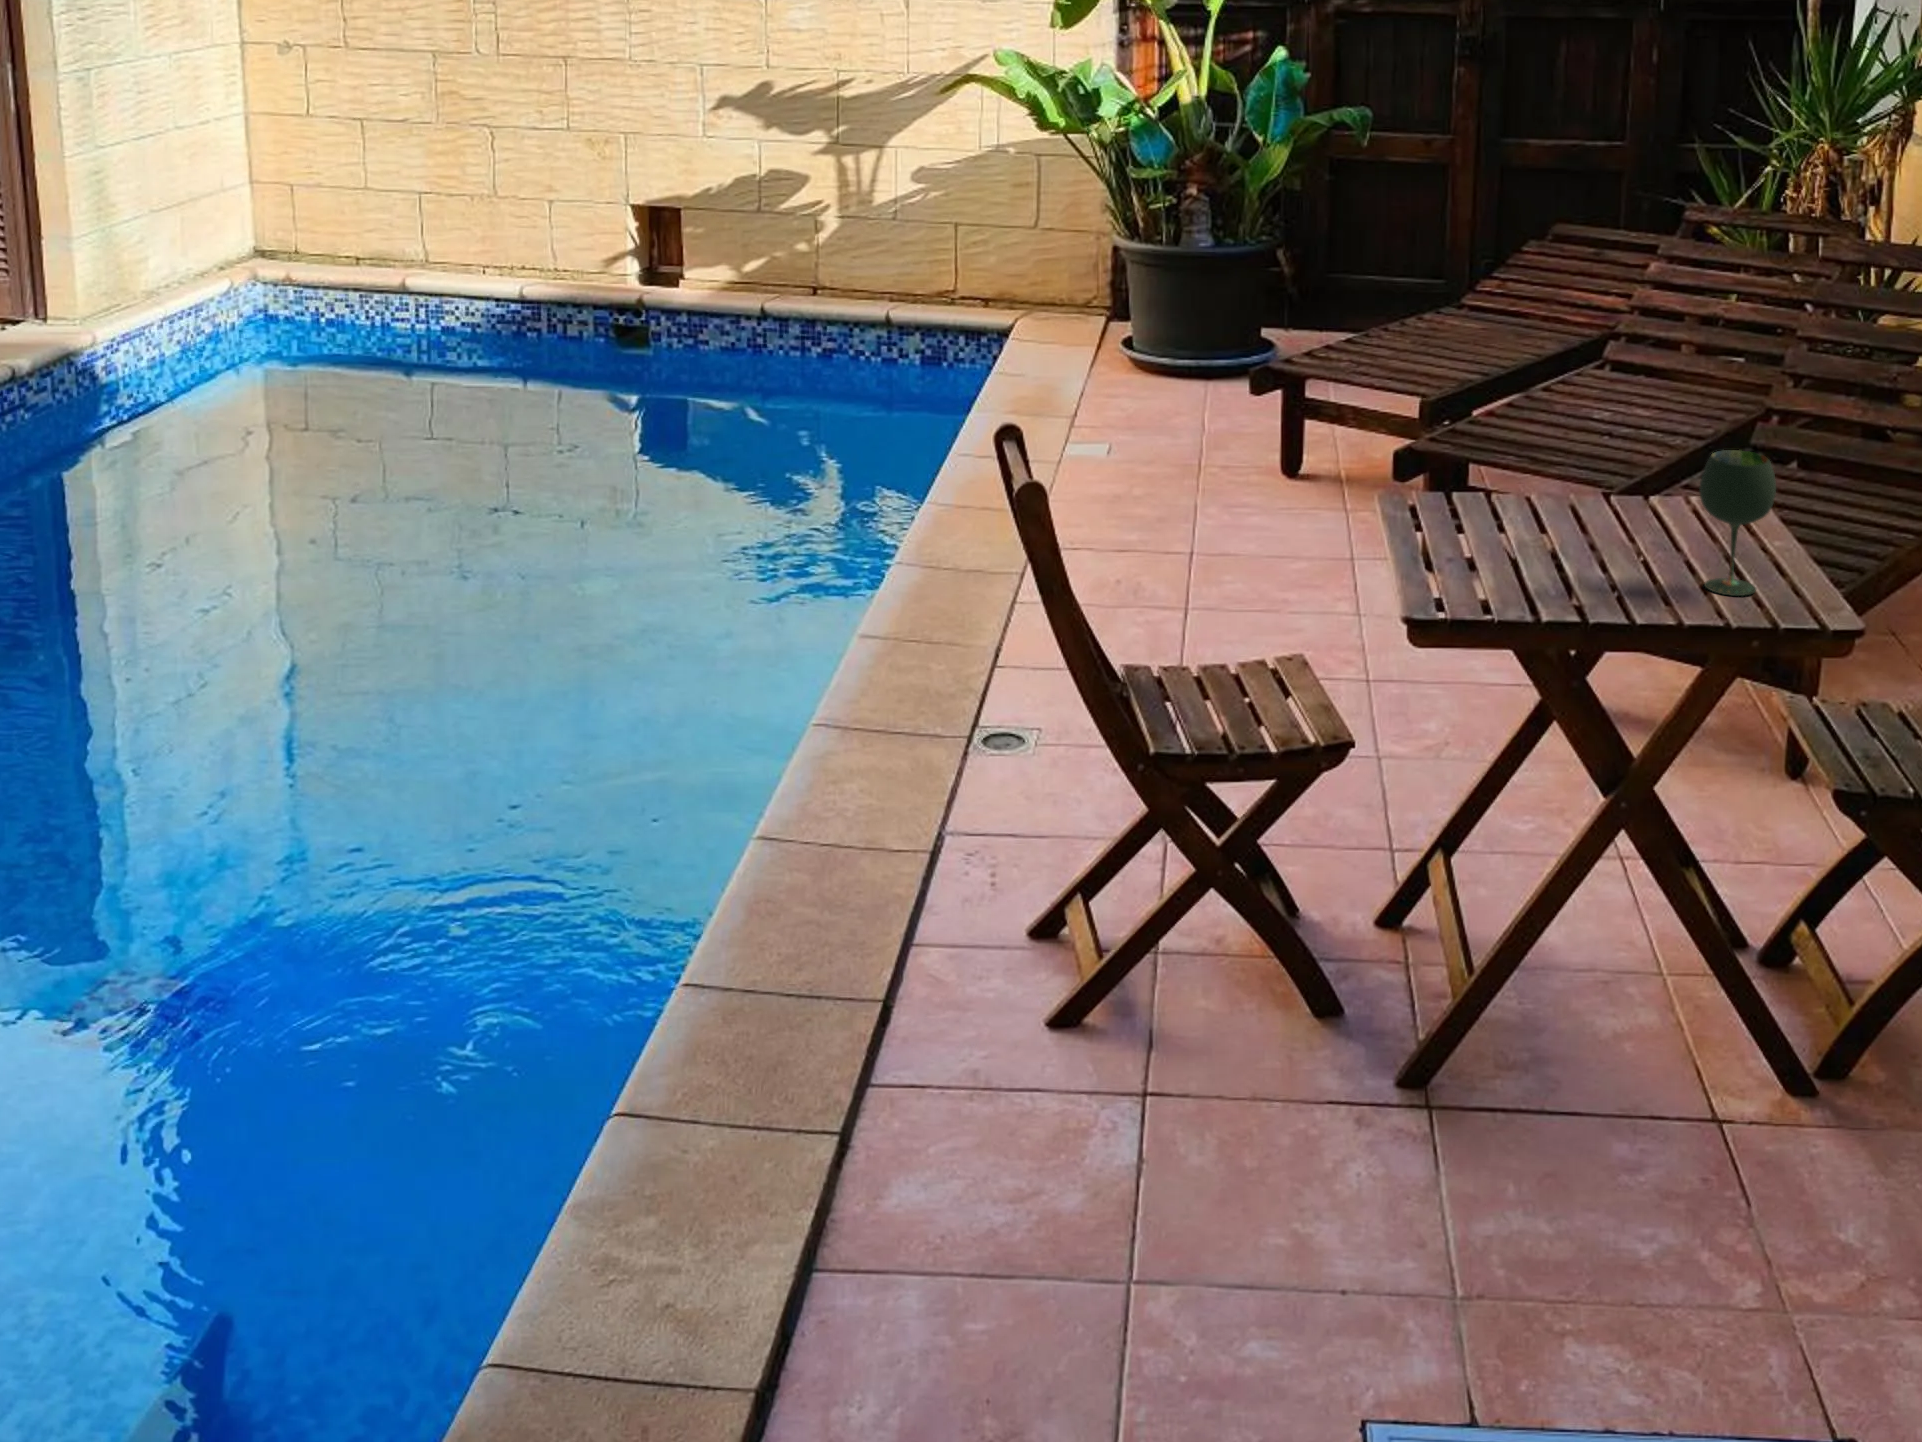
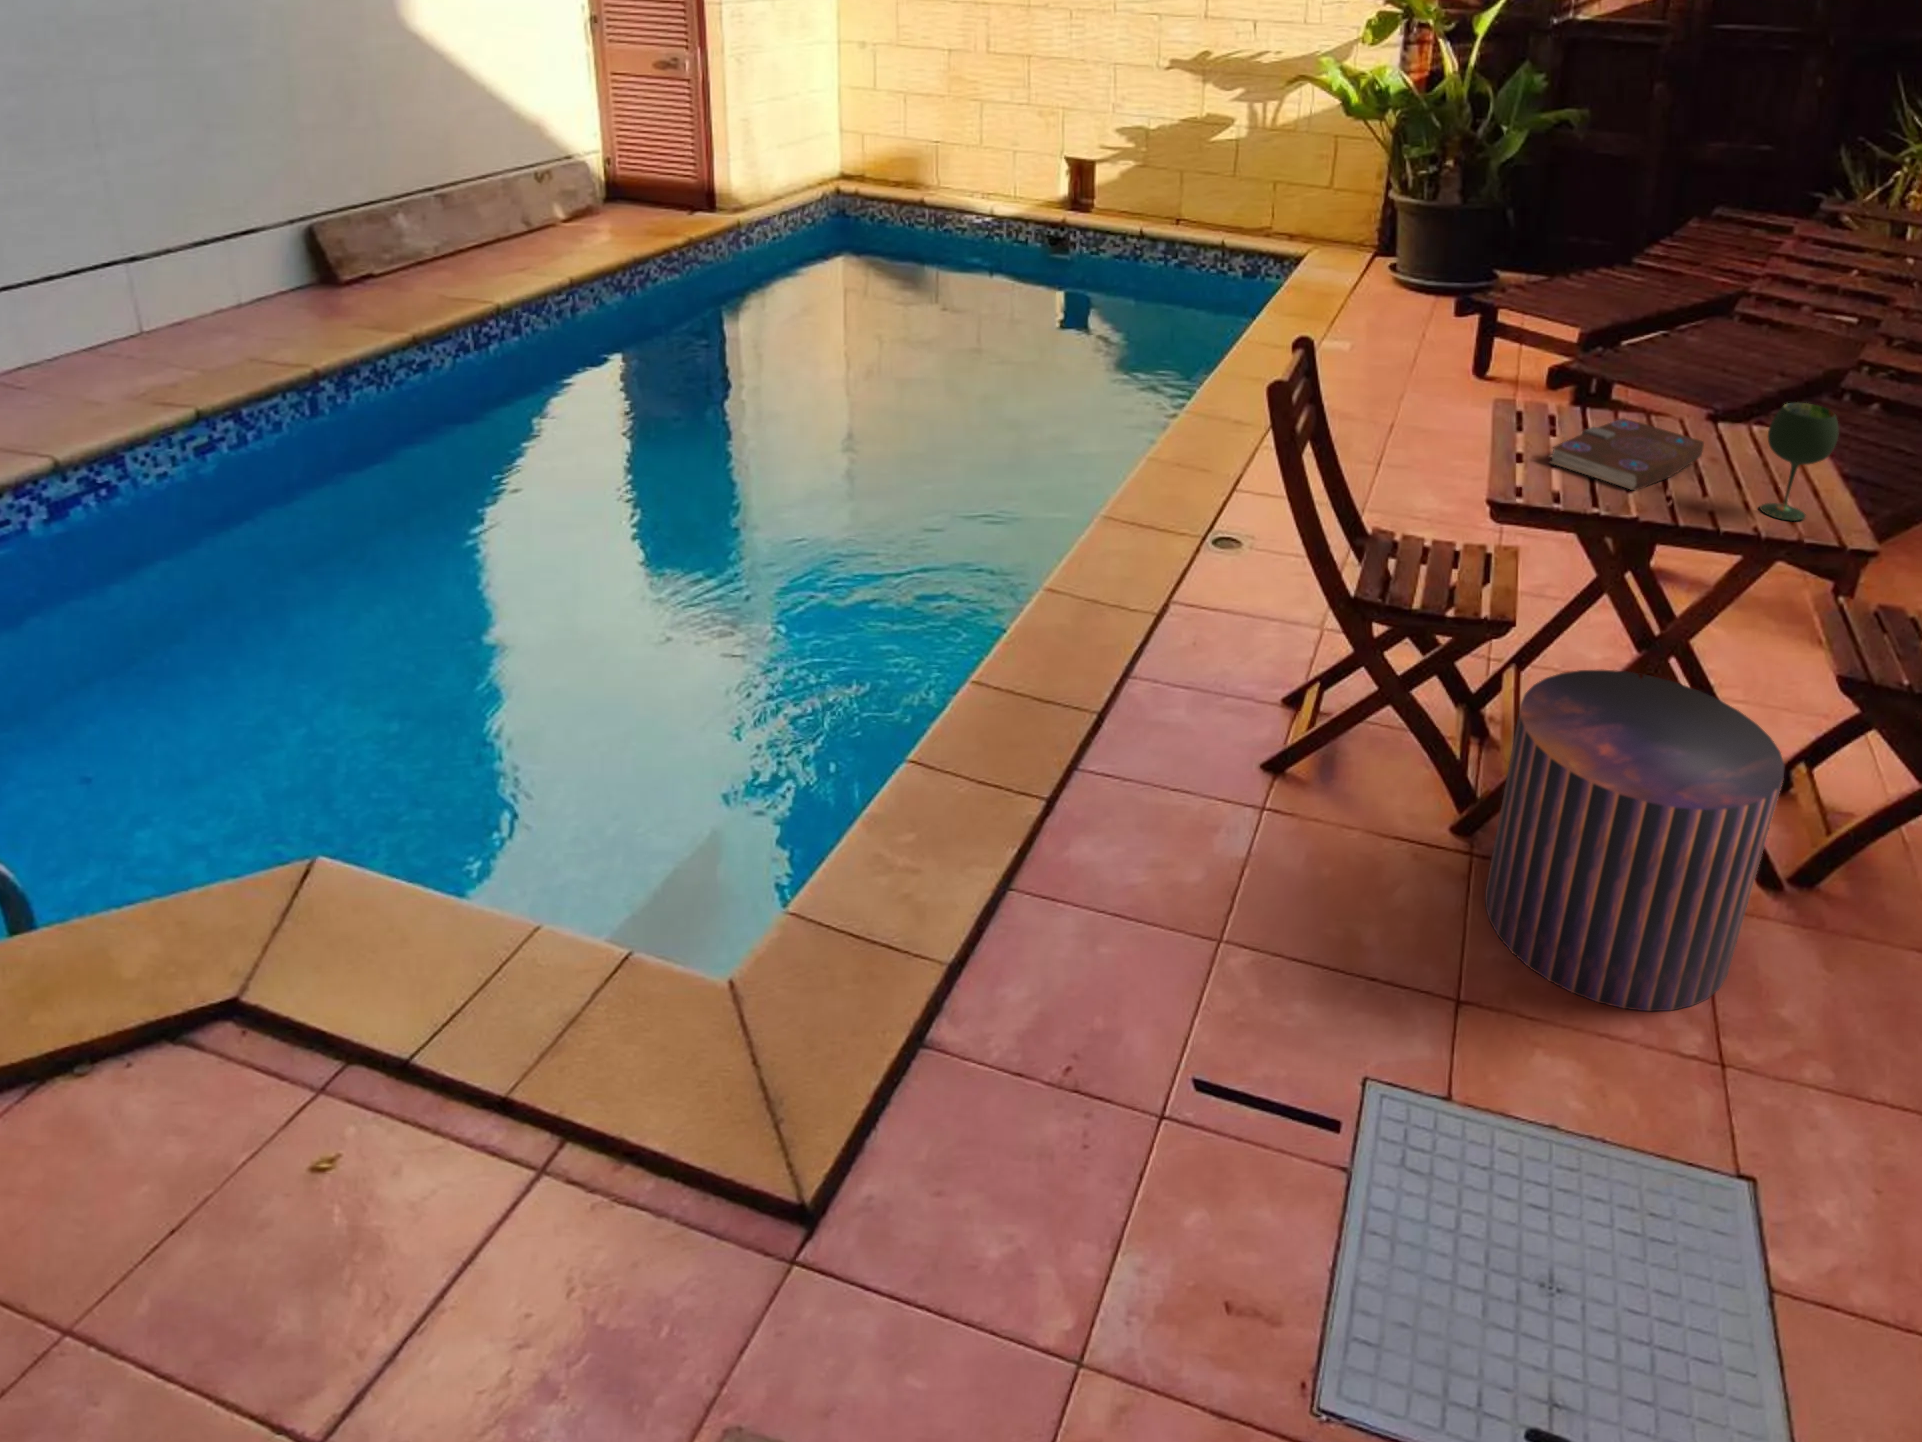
book: none [1449,496,1627,584] -> present [1550,419,1704,490]
pouf: none [1457,814,1787,1251] -> present [1485,670,1784,1011]

